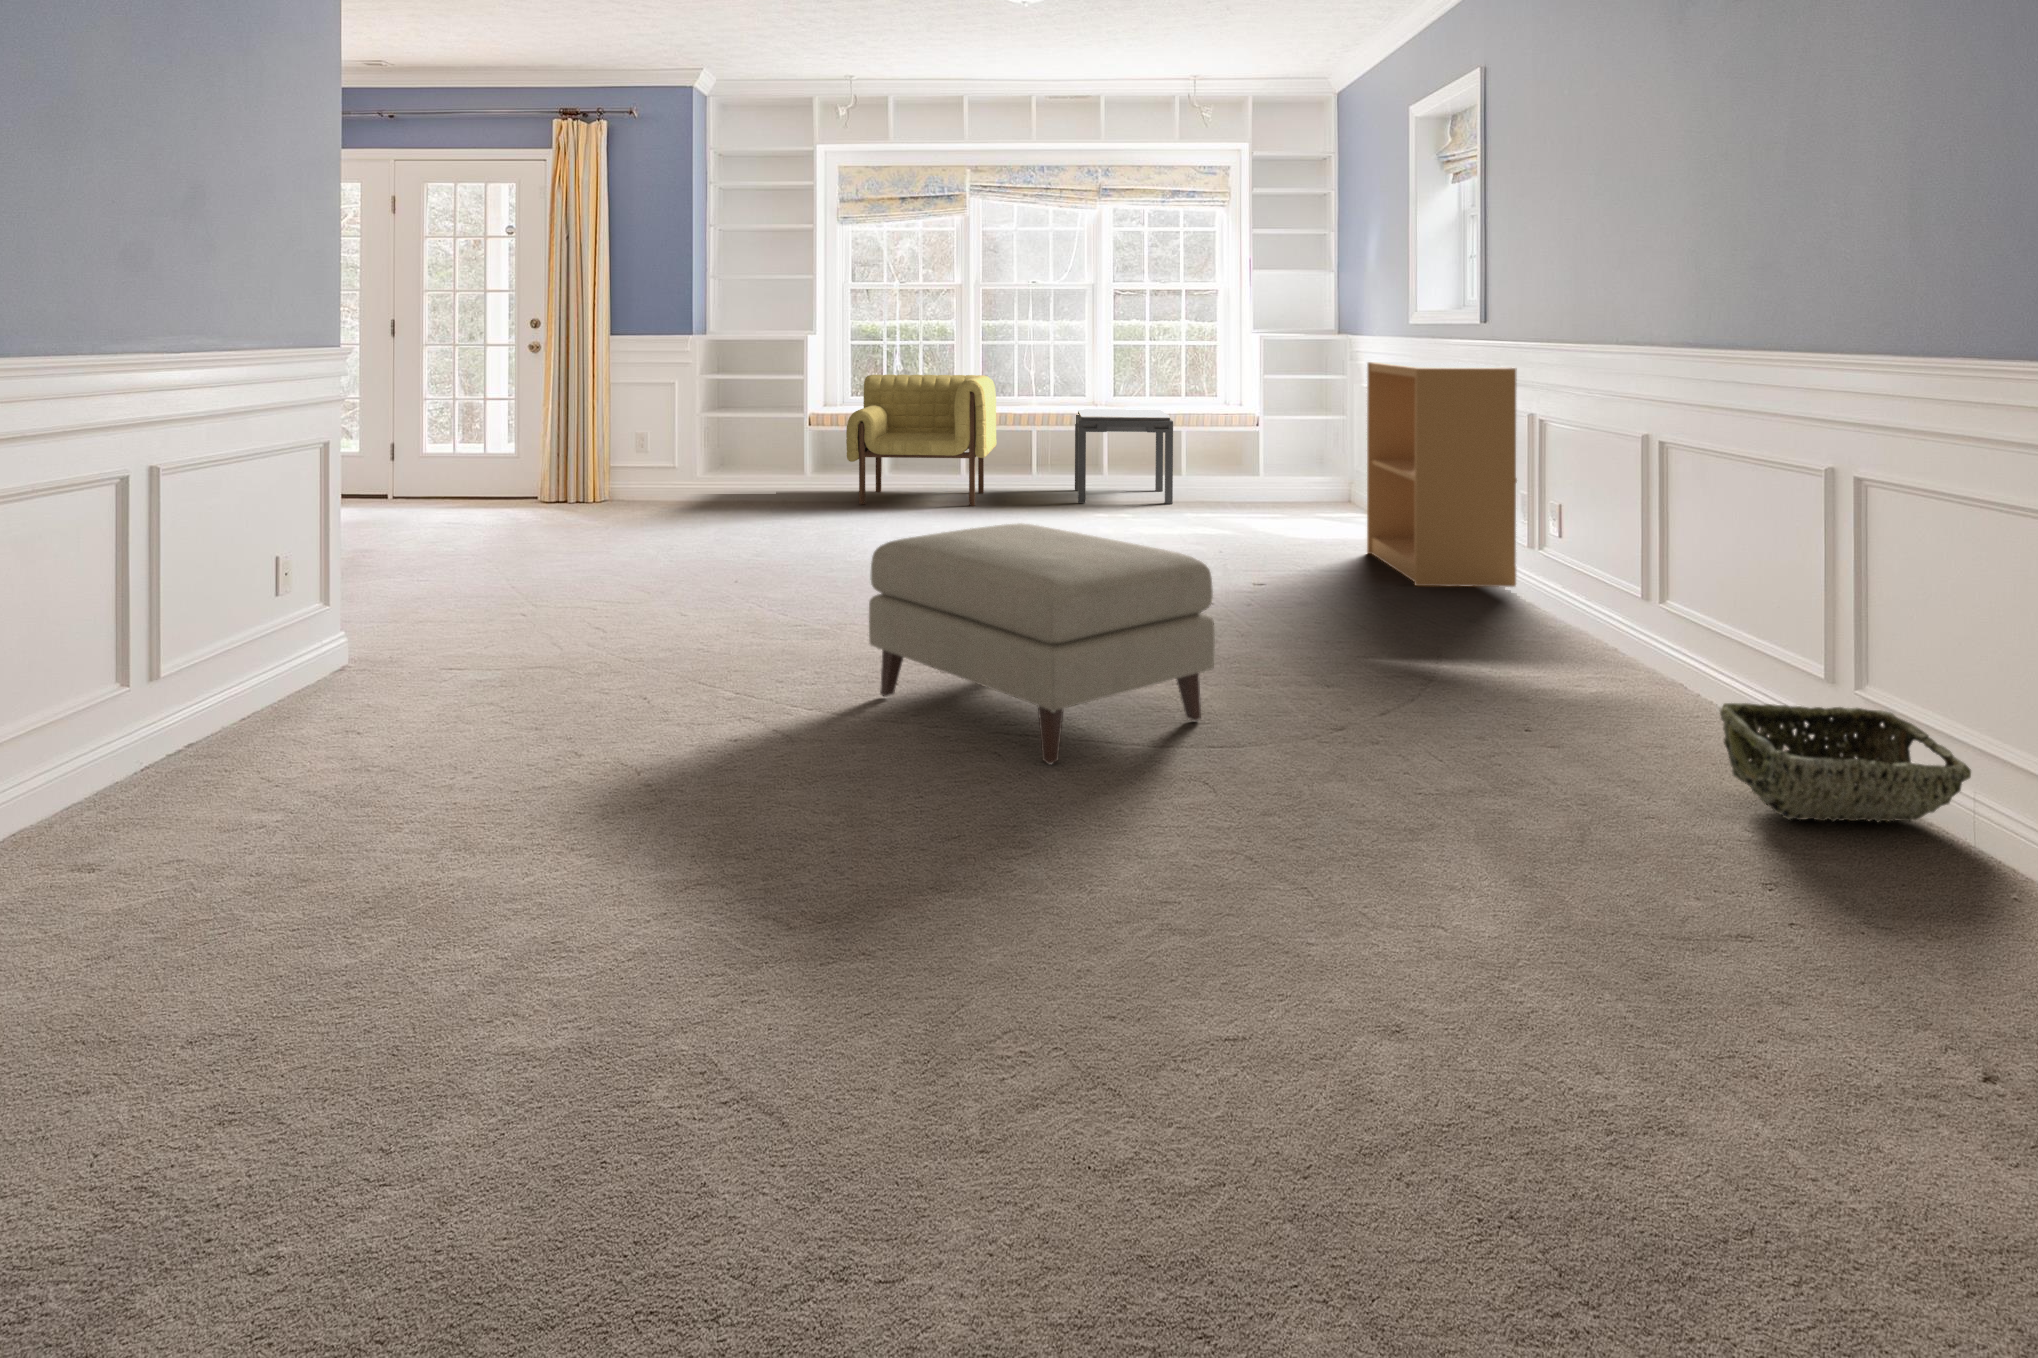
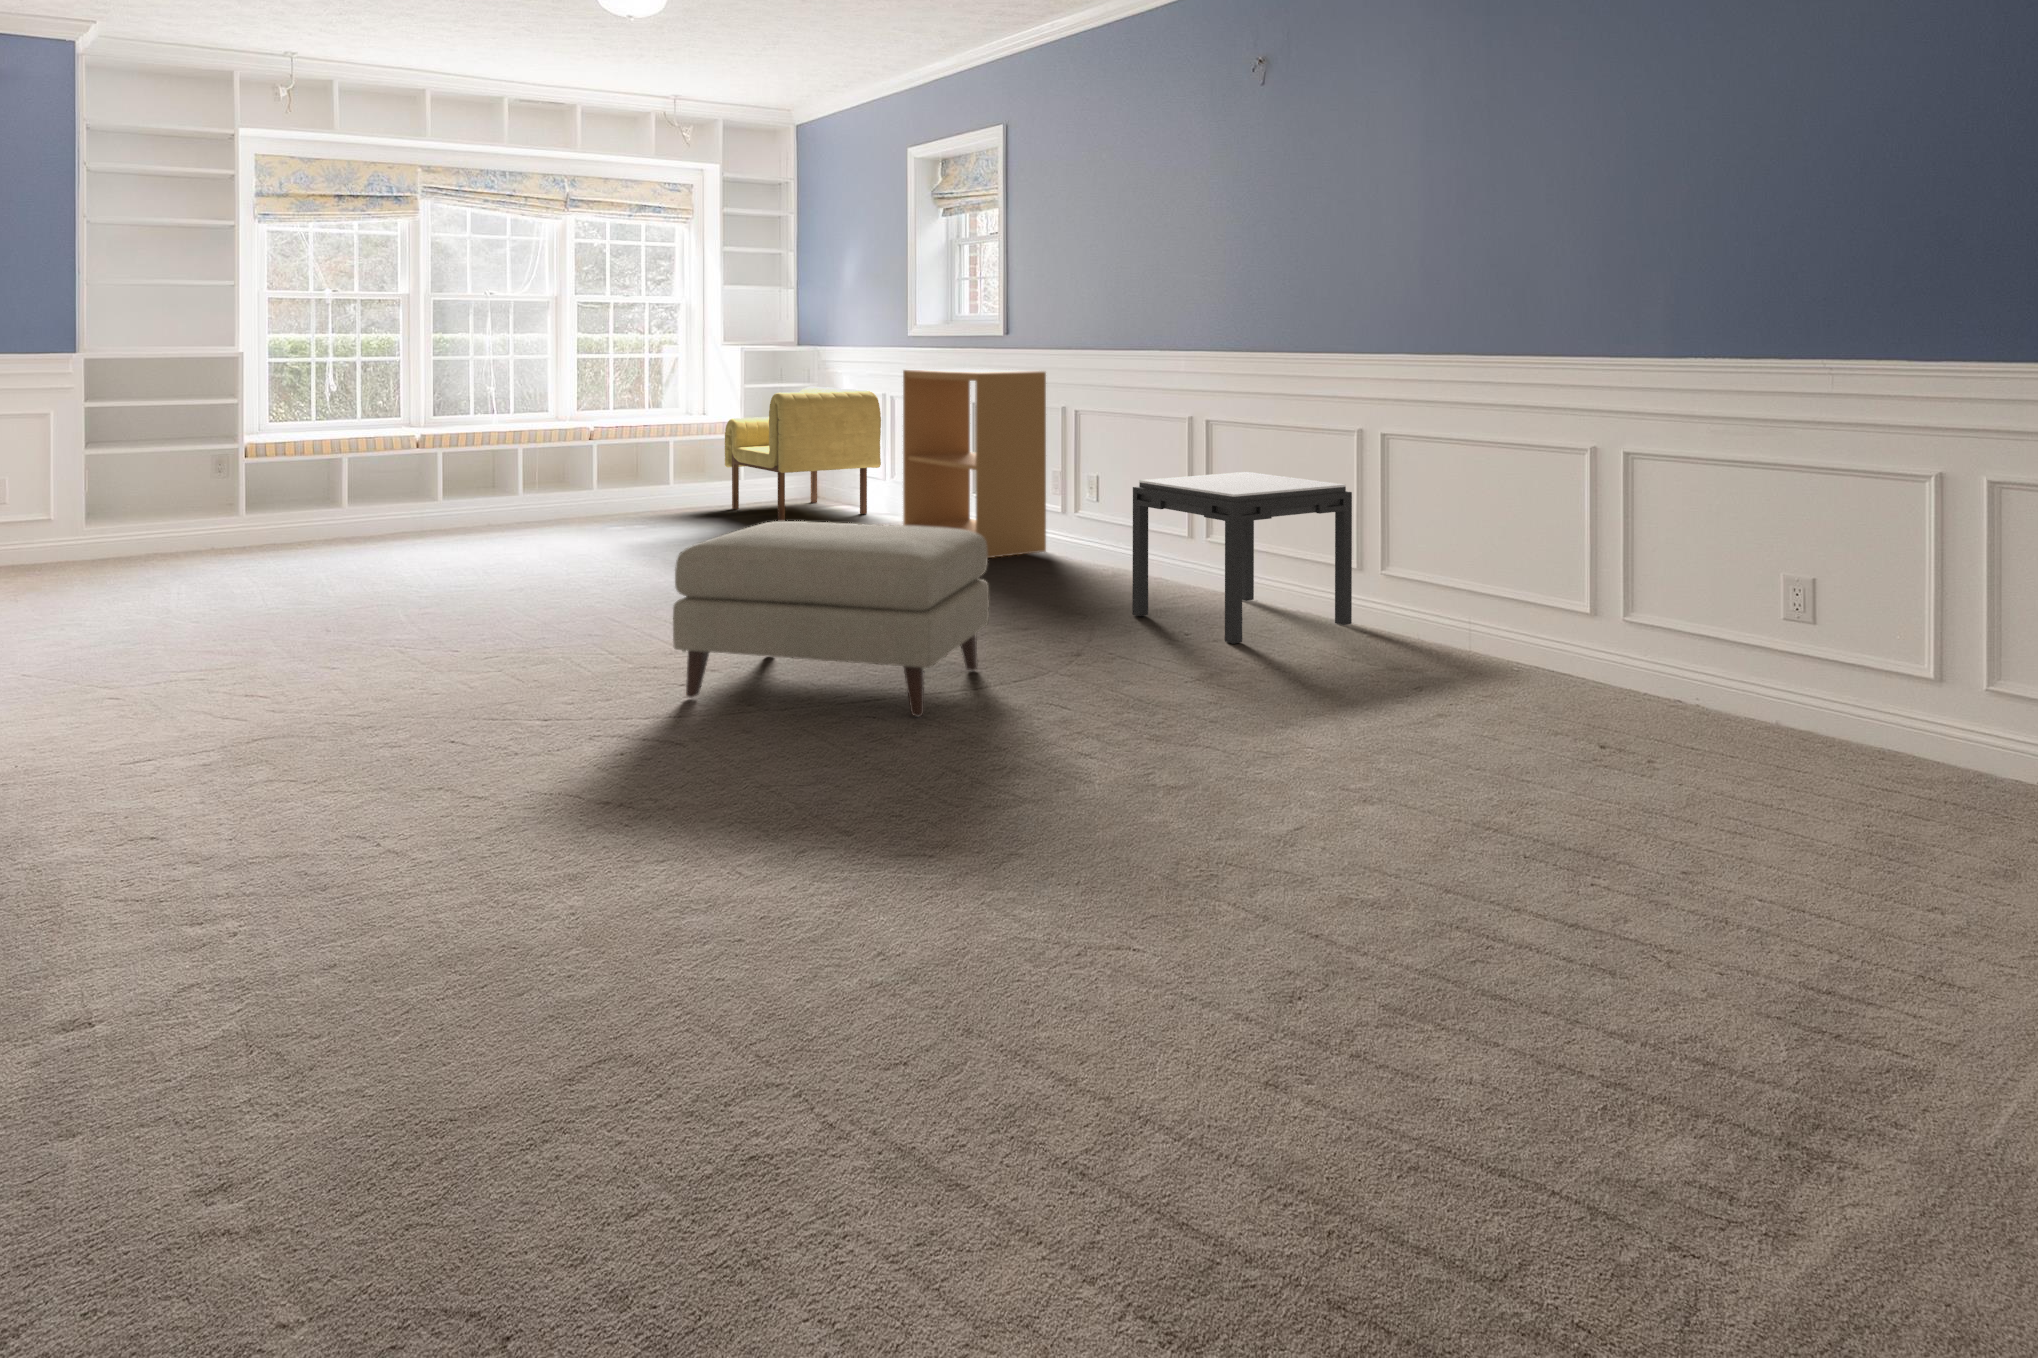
armchair: present [846,375,996,506] -> present [725,387,881,521]
side table: present [1075,409,1173,504] -> present [1132,472,1352,644]
woven basket: present [1720,703,1971,822] -> none [1337,585,1471,660]

